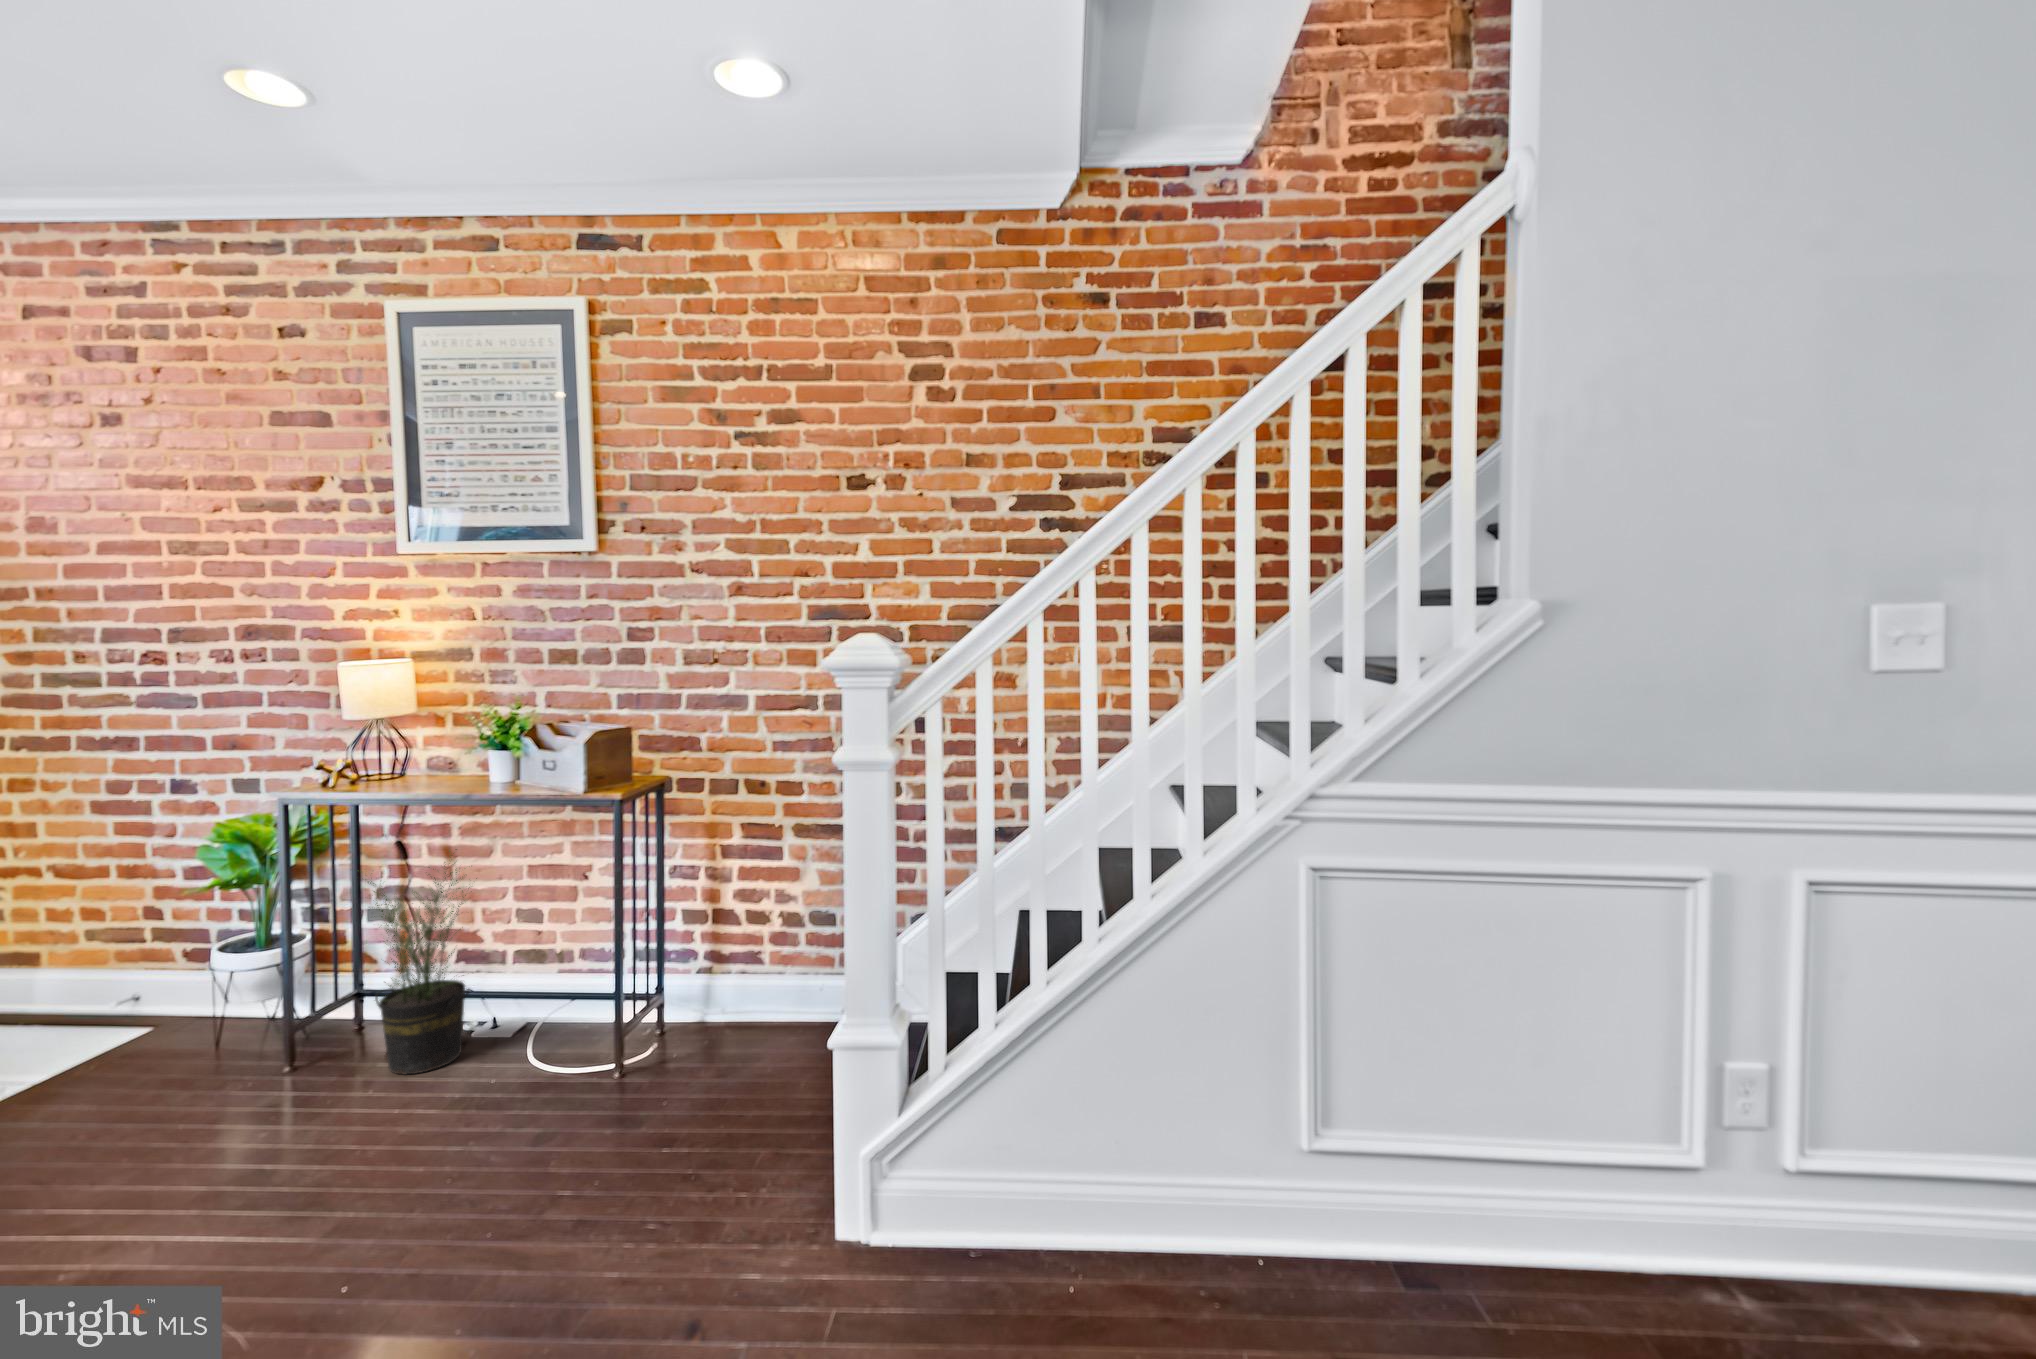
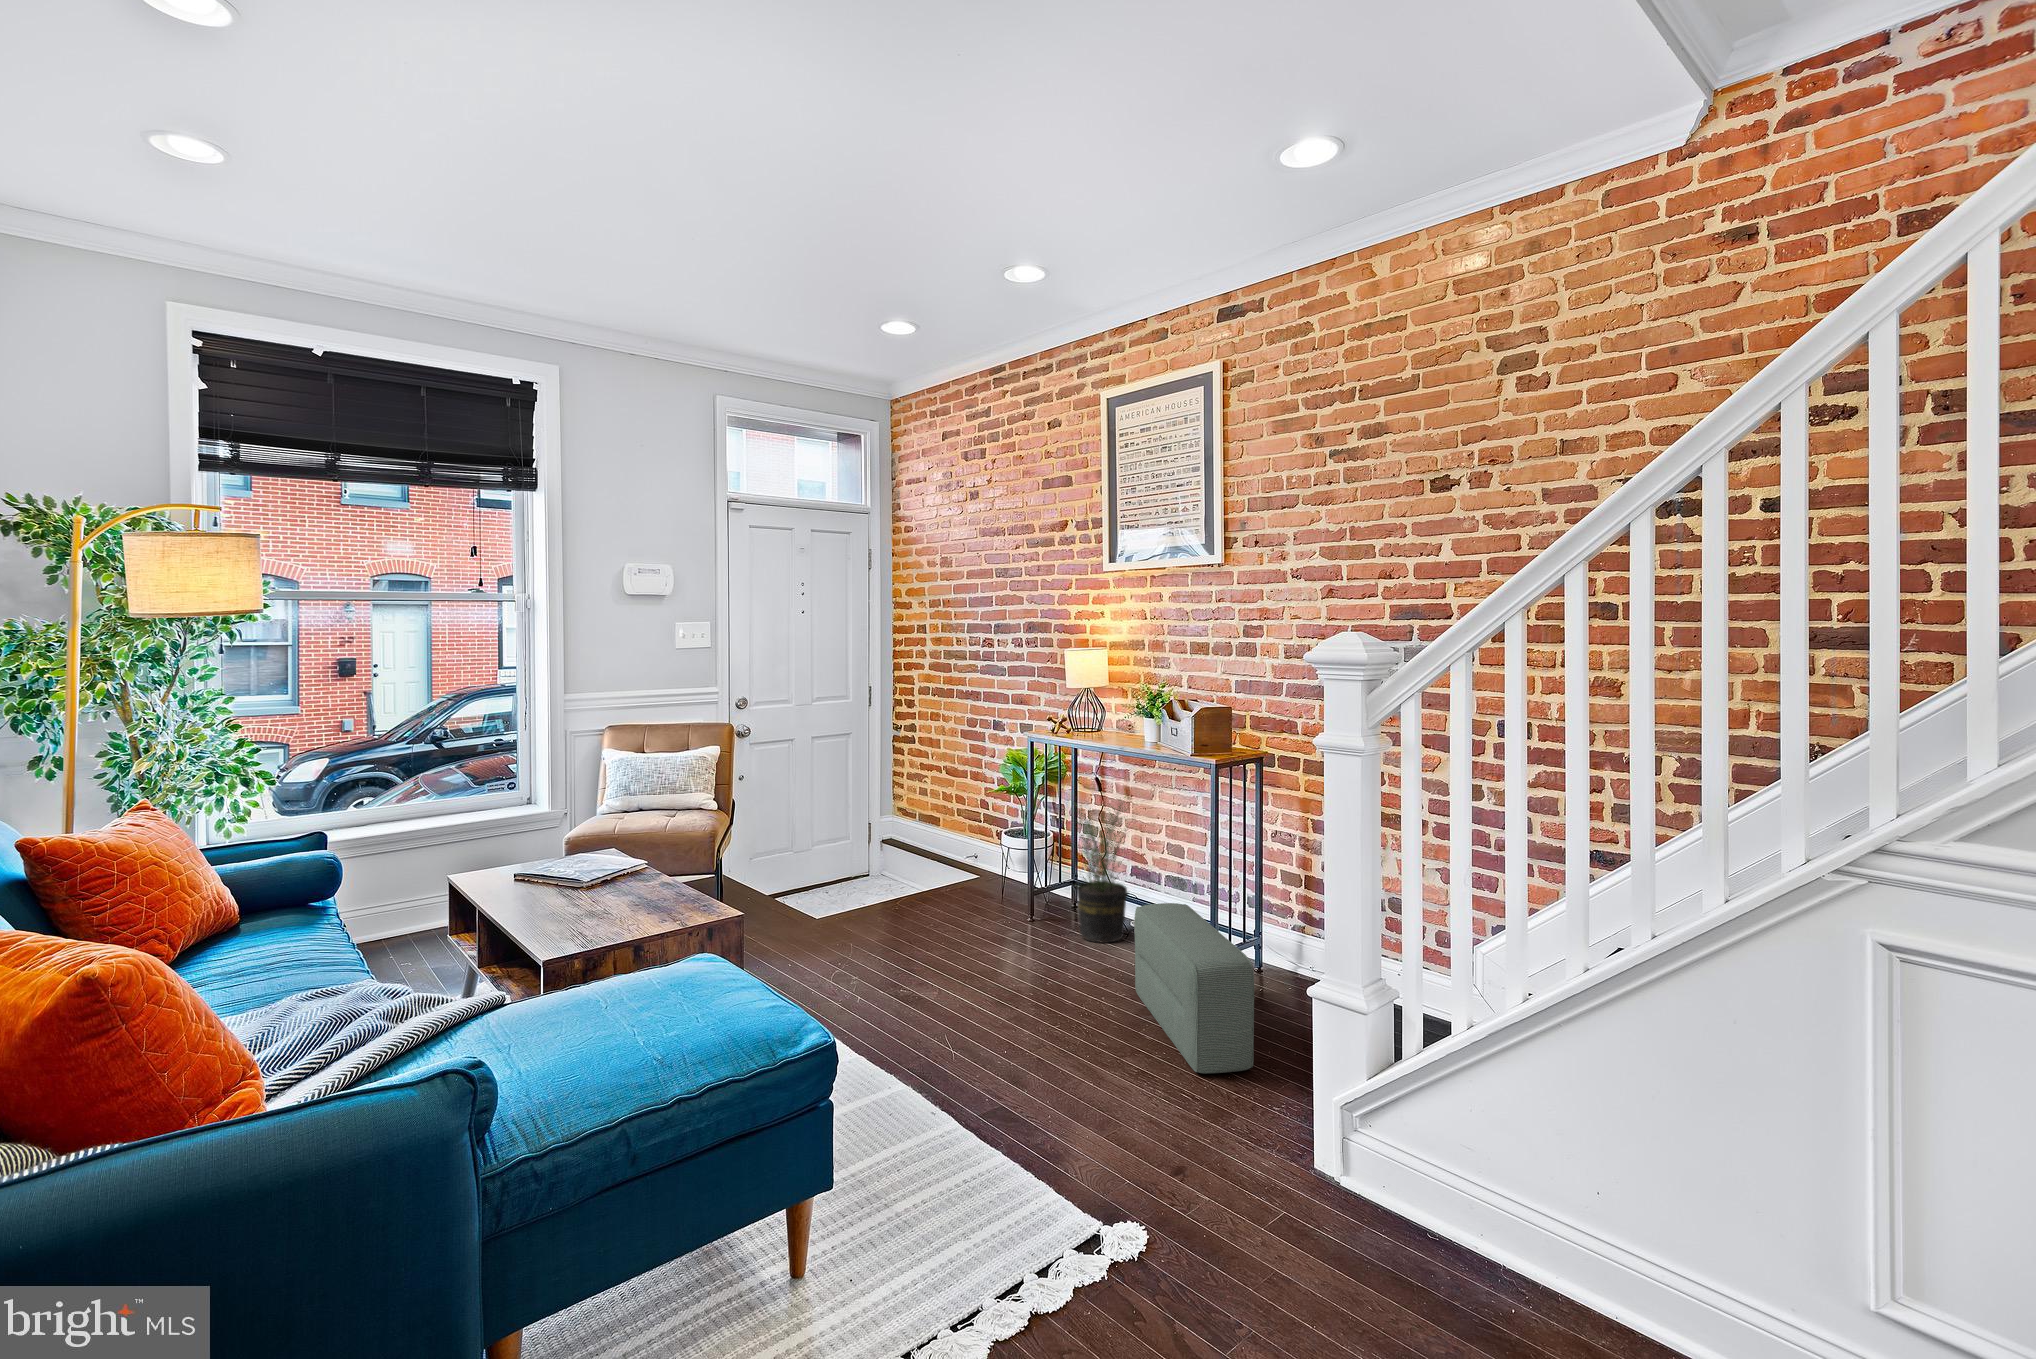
pouf: none [514,986,729,1207] -> present [1134,903,1254,1074]

